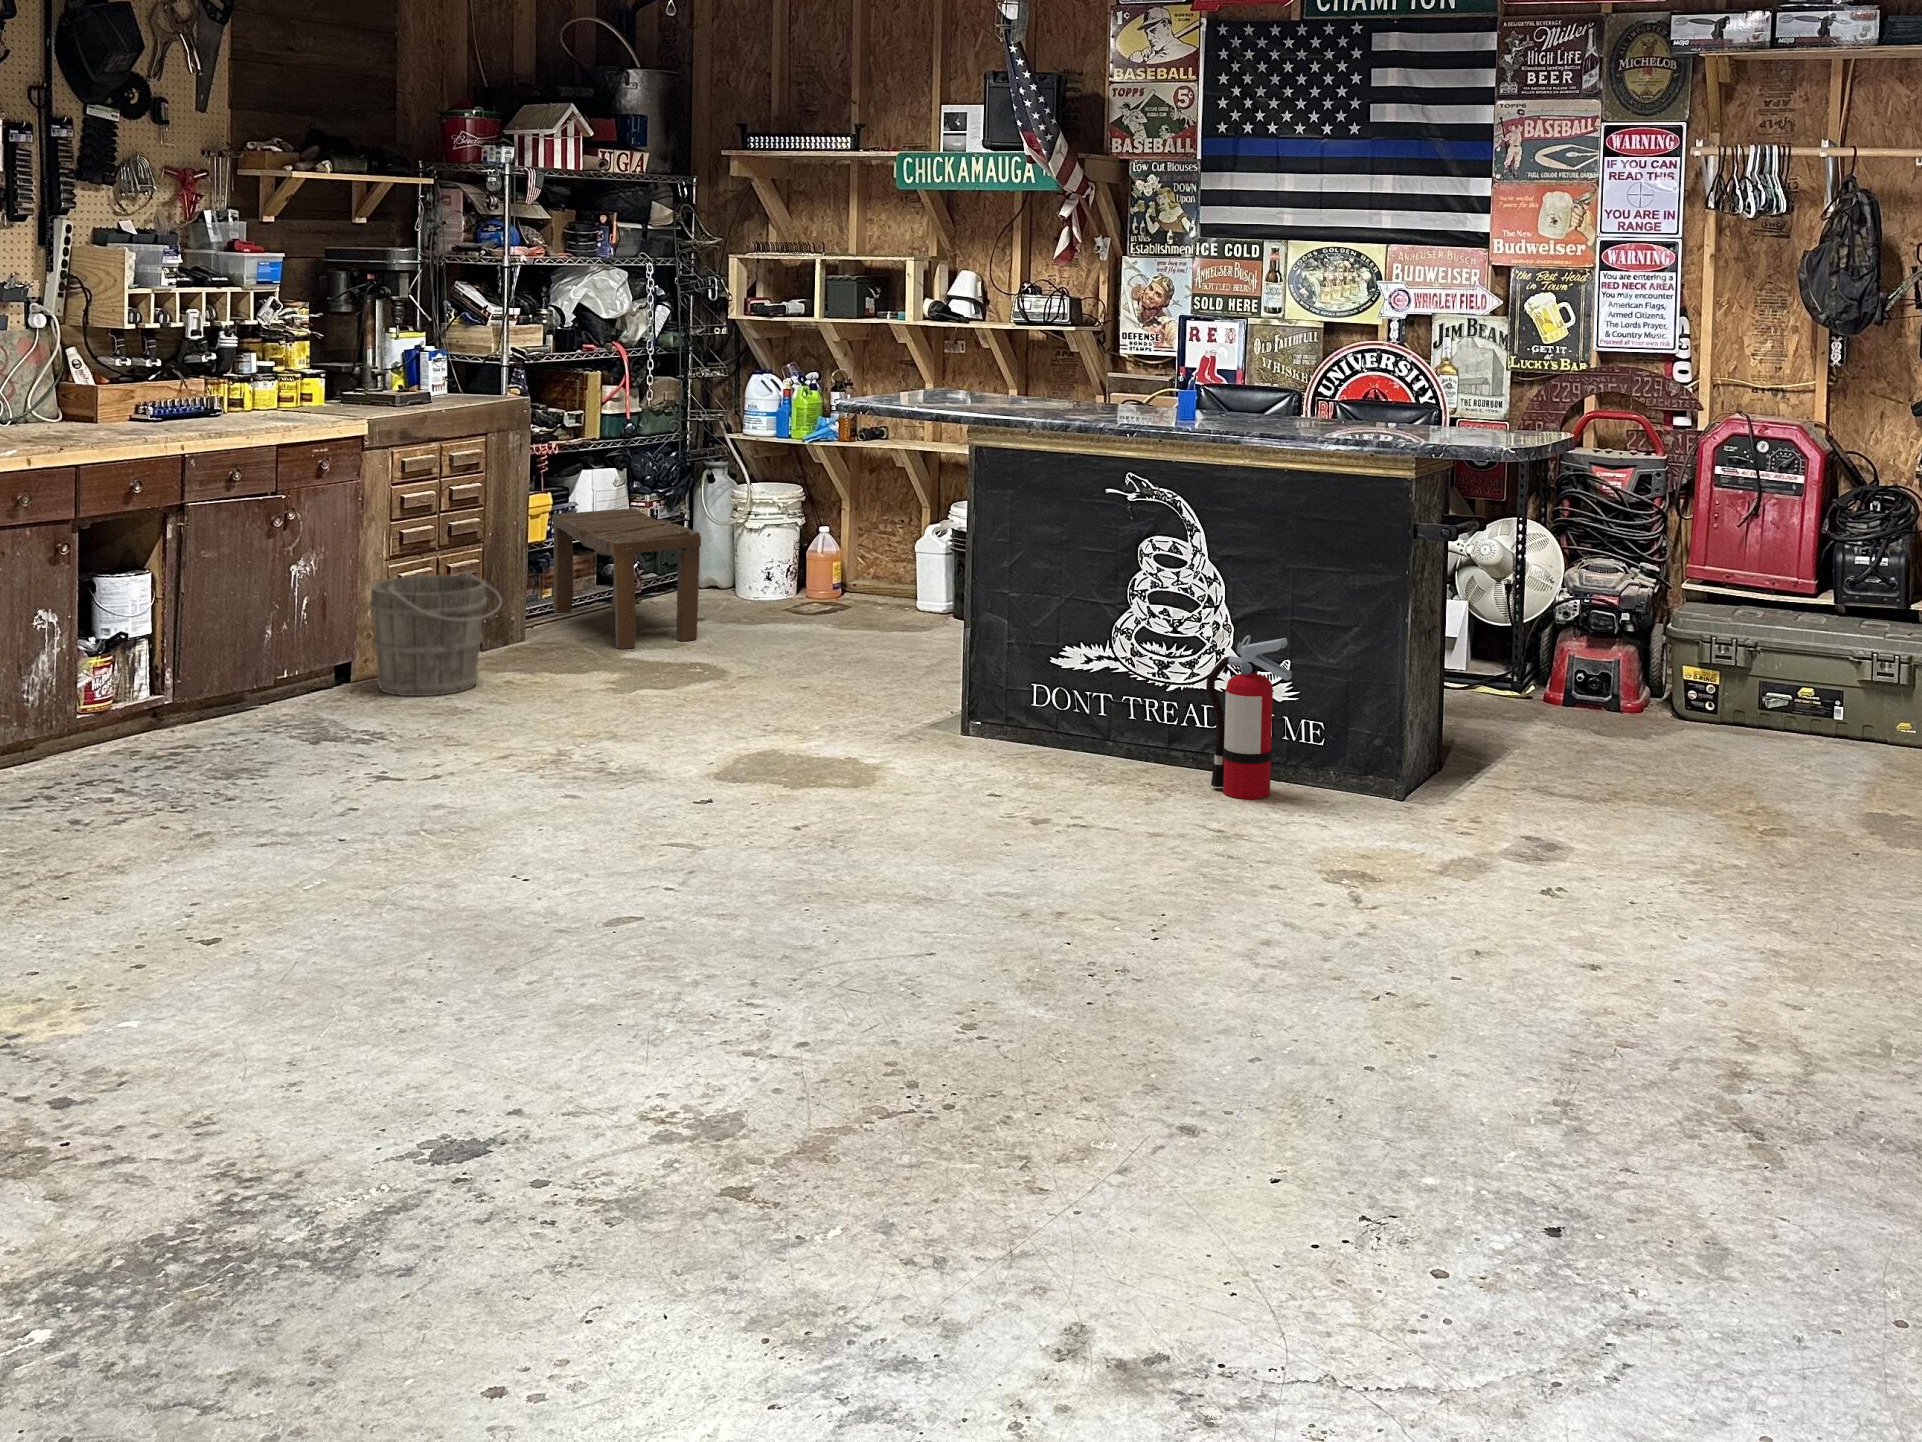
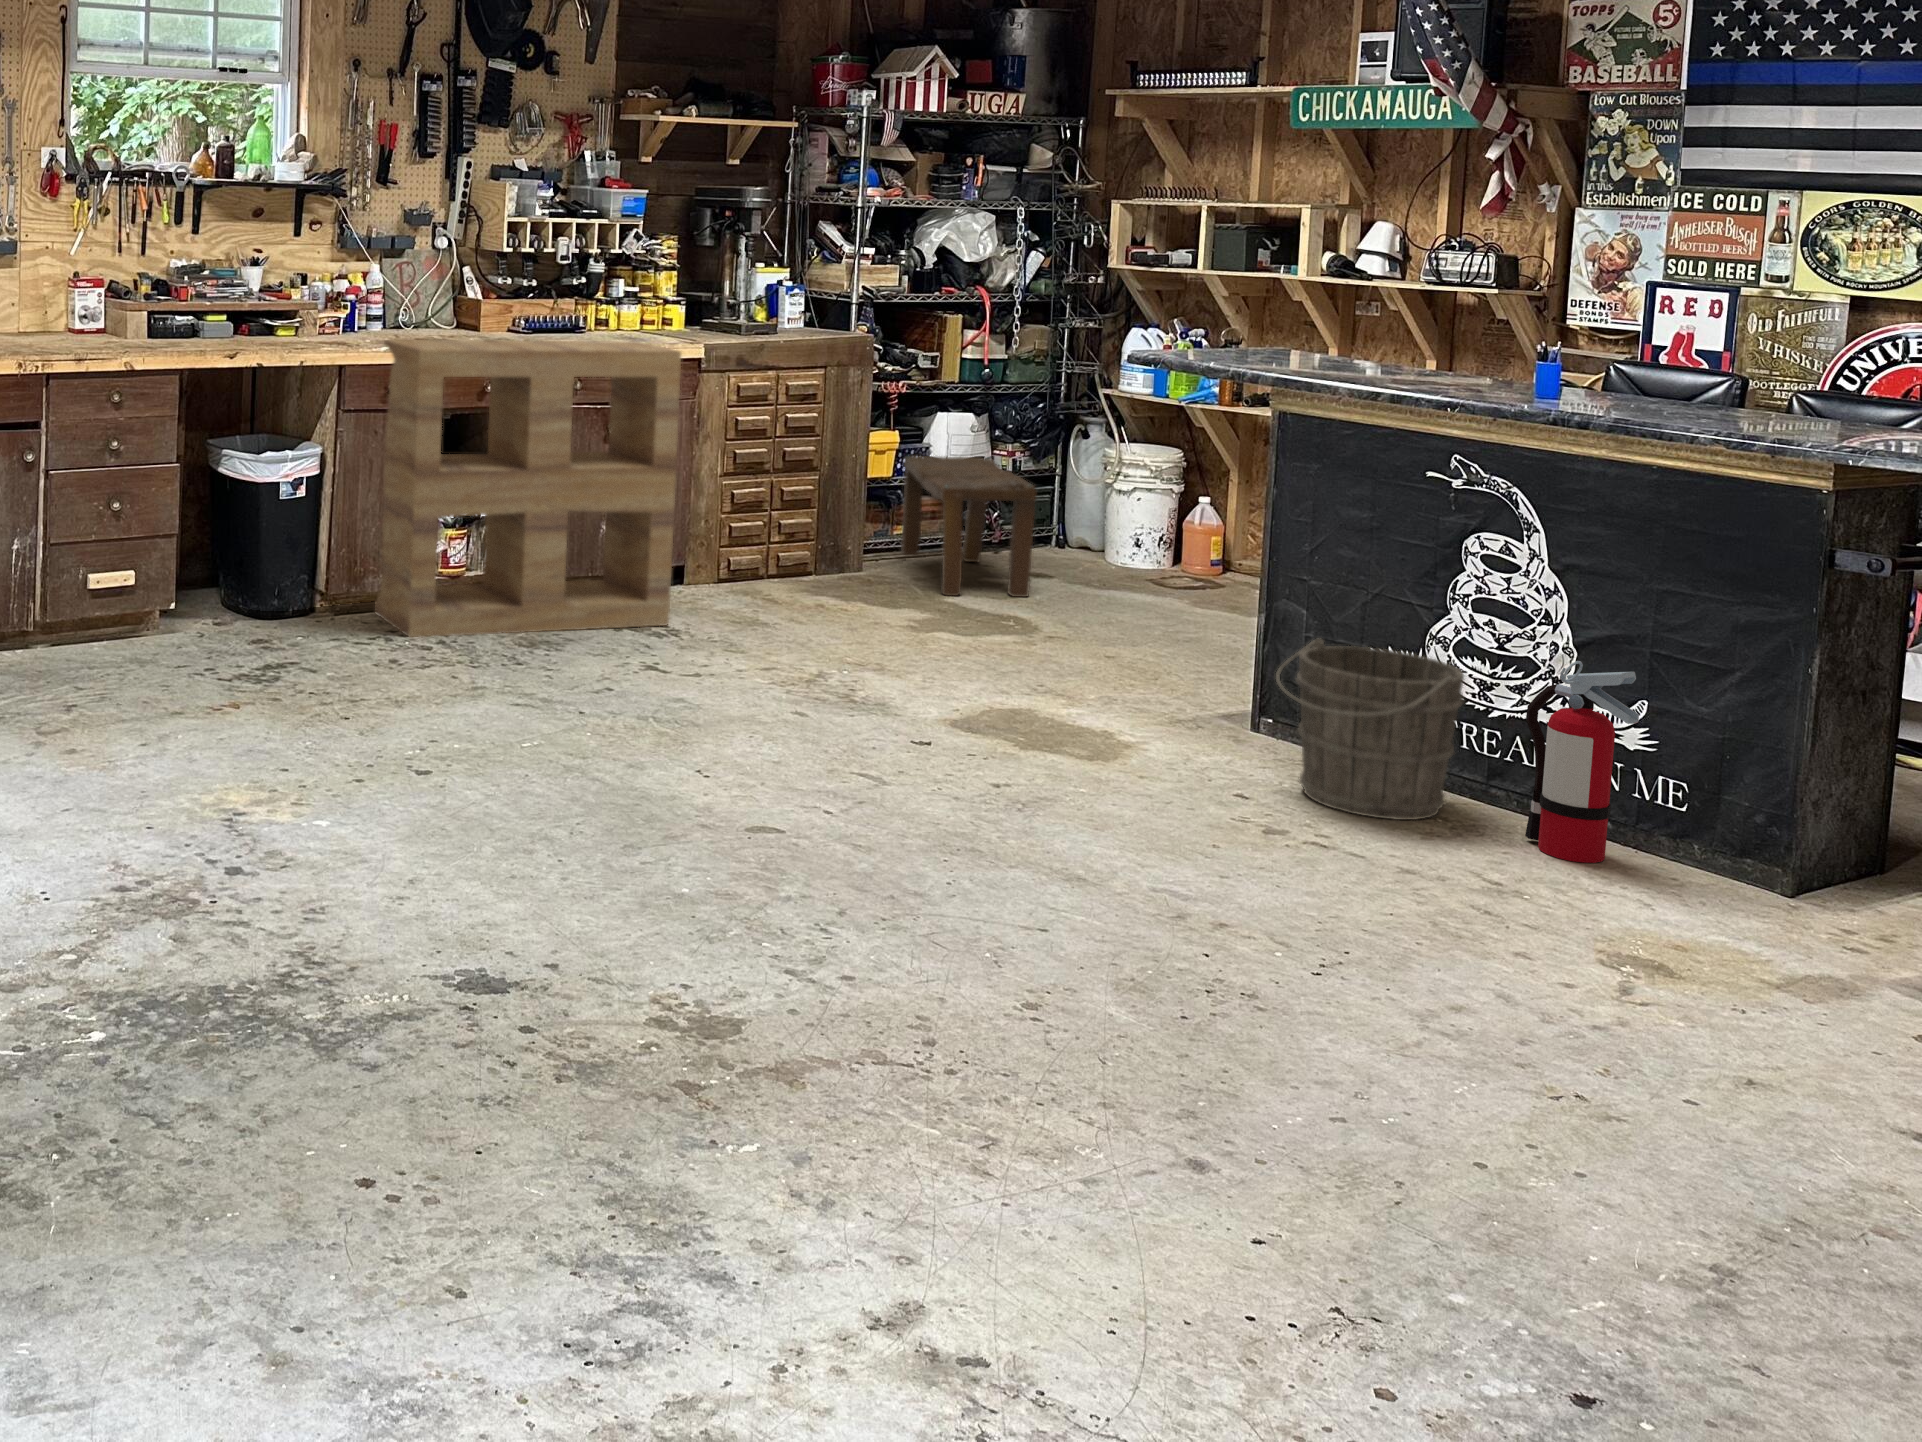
shelving unit: none [9,421,373,786] -> present [375,340,681,637]
bucket: present [369,571,502,696] -> present [1276,639,1464,820]

